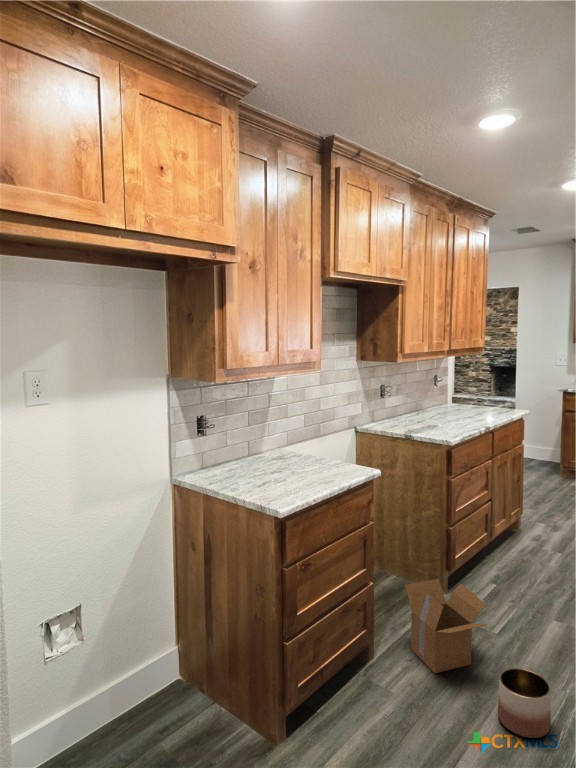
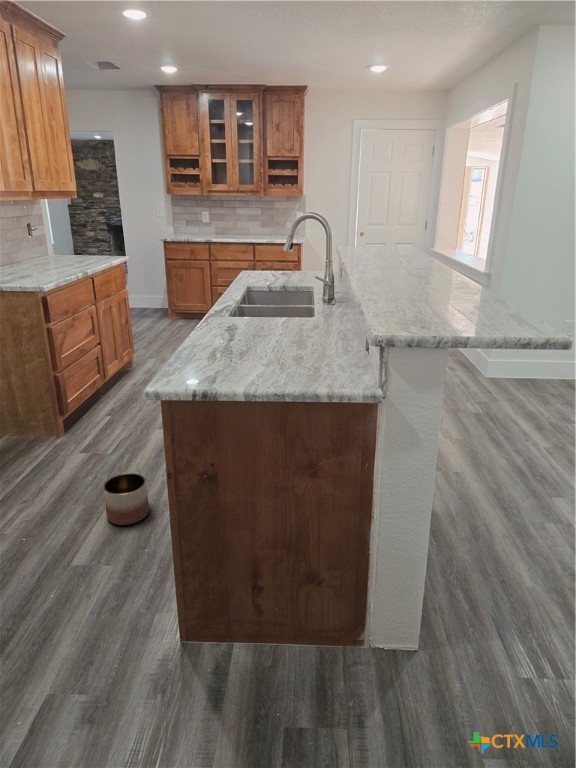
cardboard box: present [405,579,487,673] -> none [8,421,92,505]

